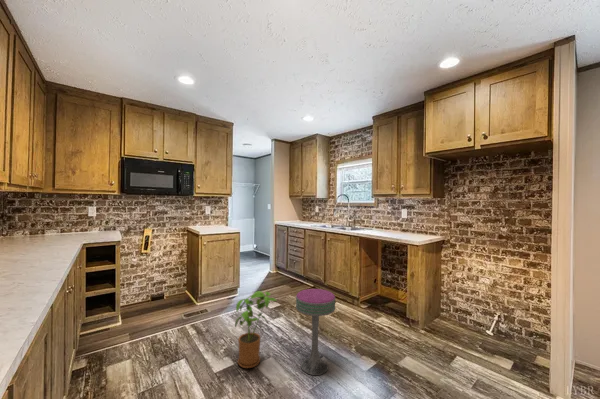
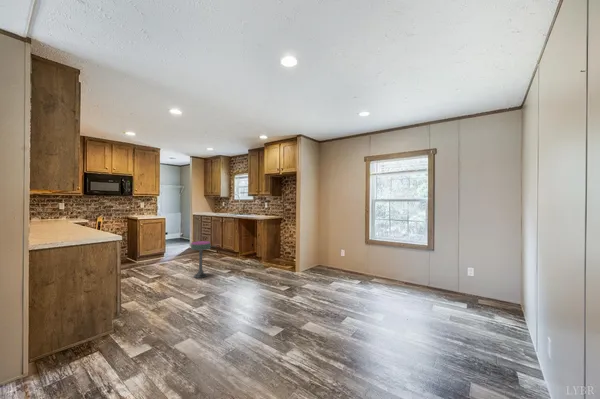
house plant: present [235,291,276,368] -> none [159,242,182,278]

